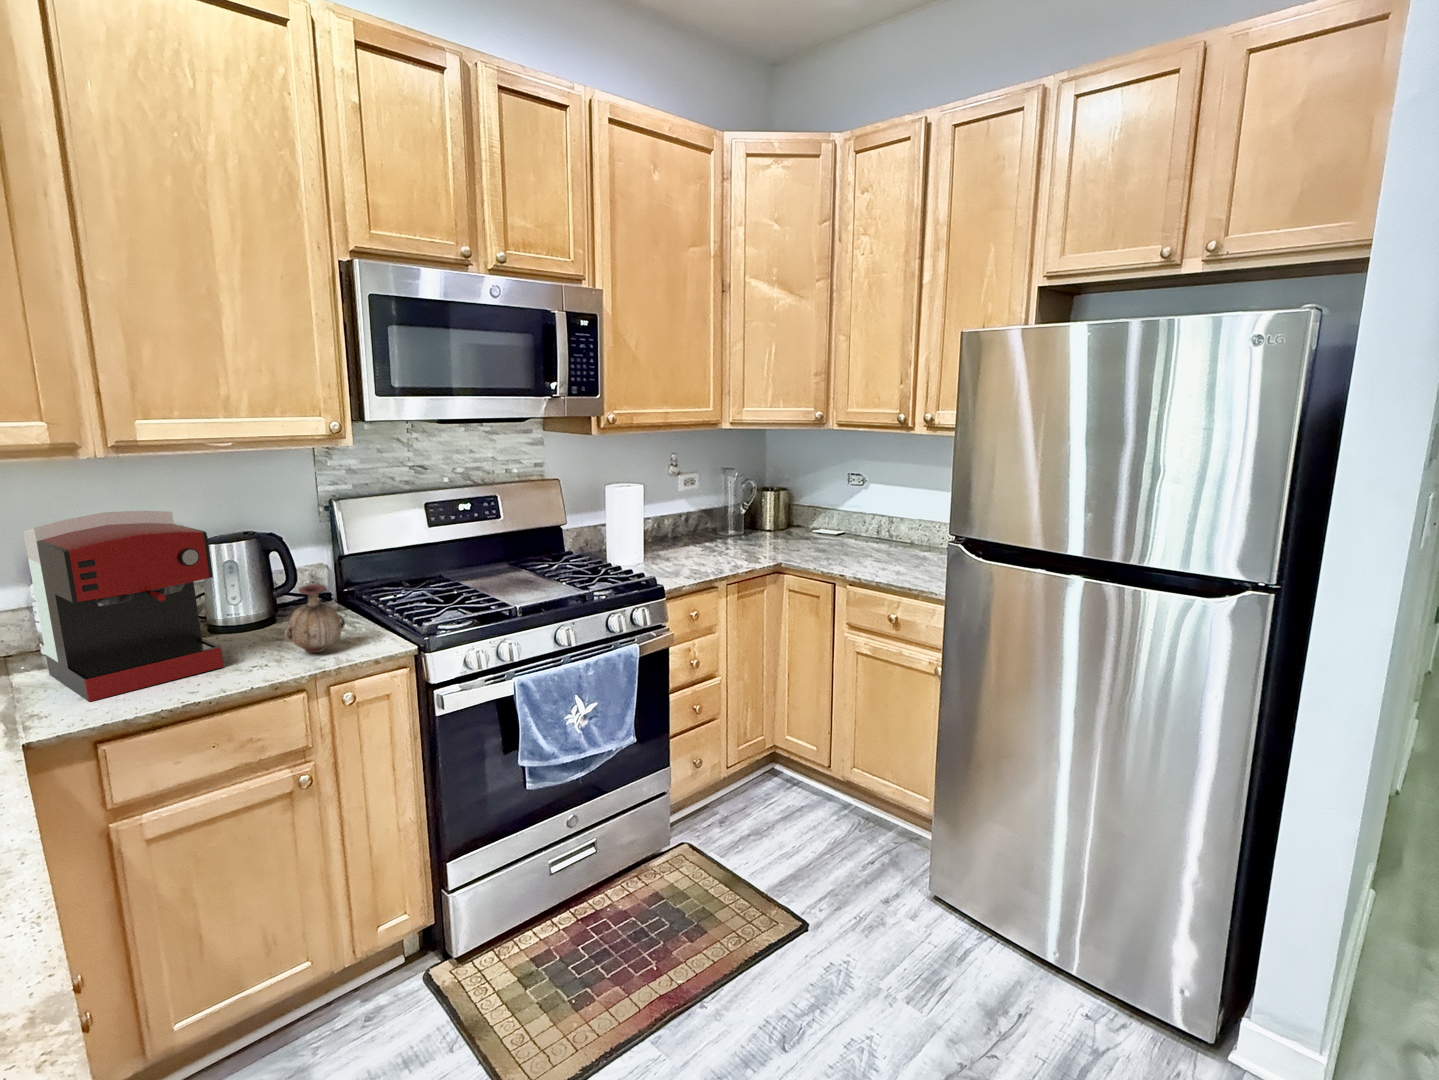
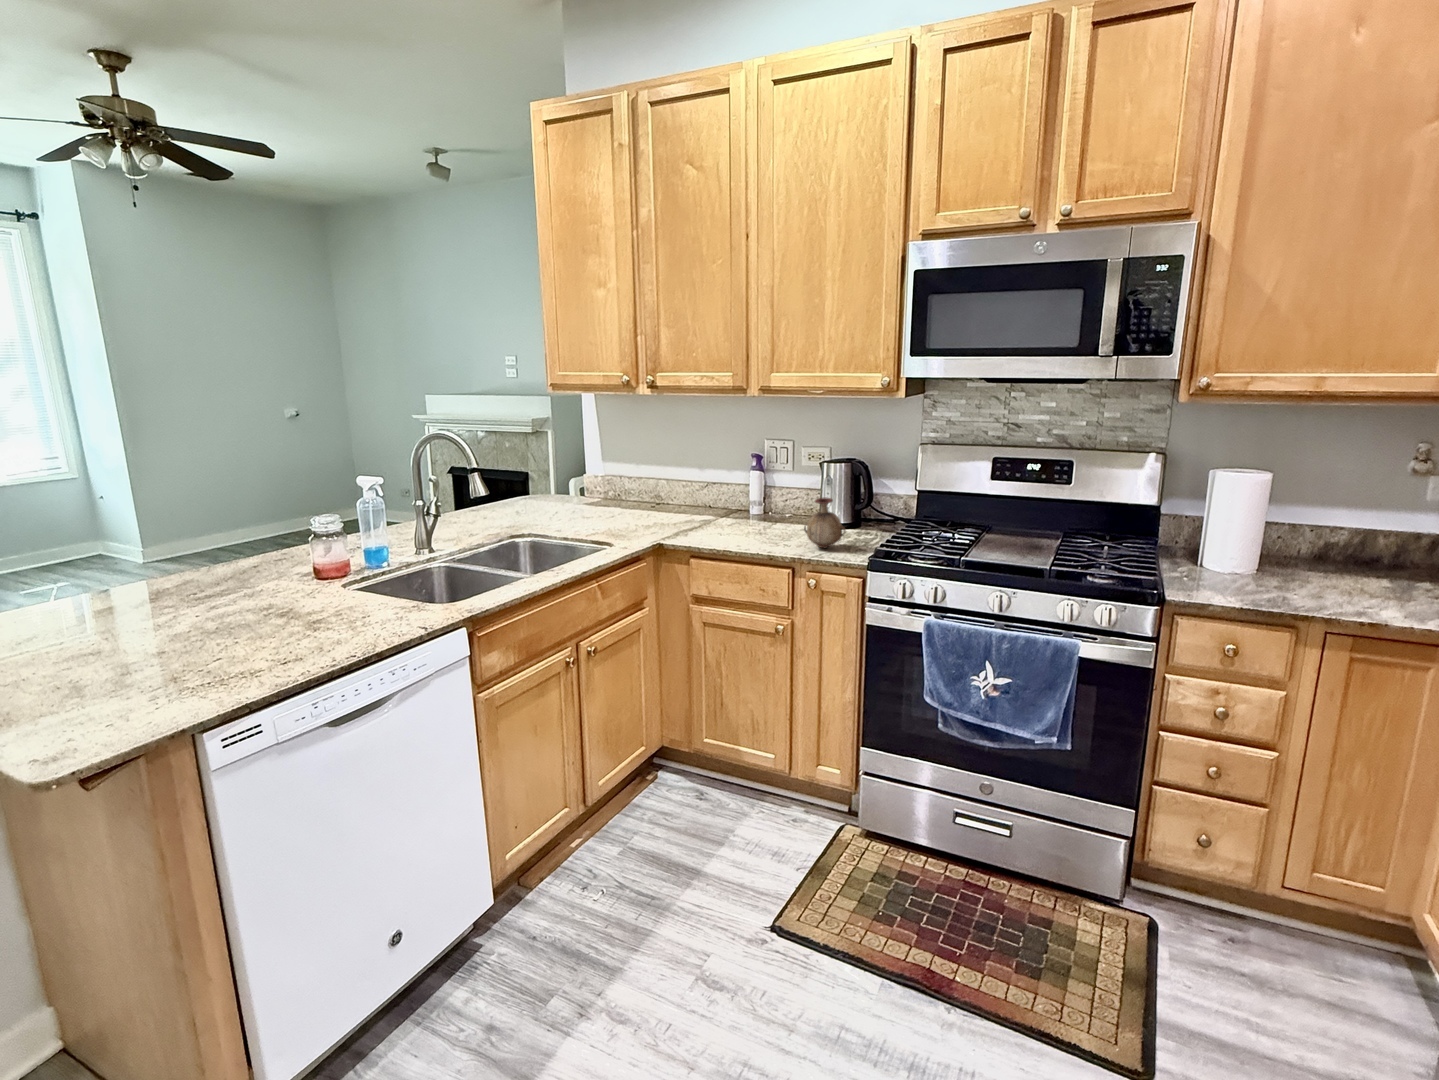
coffee maker: present [23,511,223,701] -> none [704,428,797,539]

